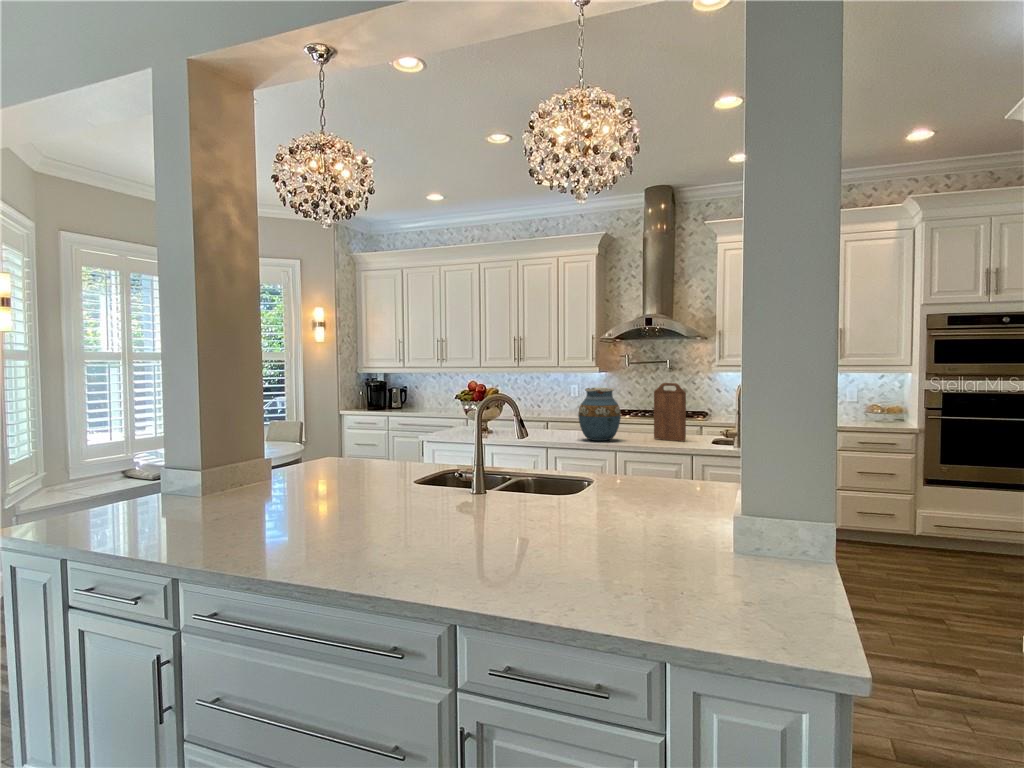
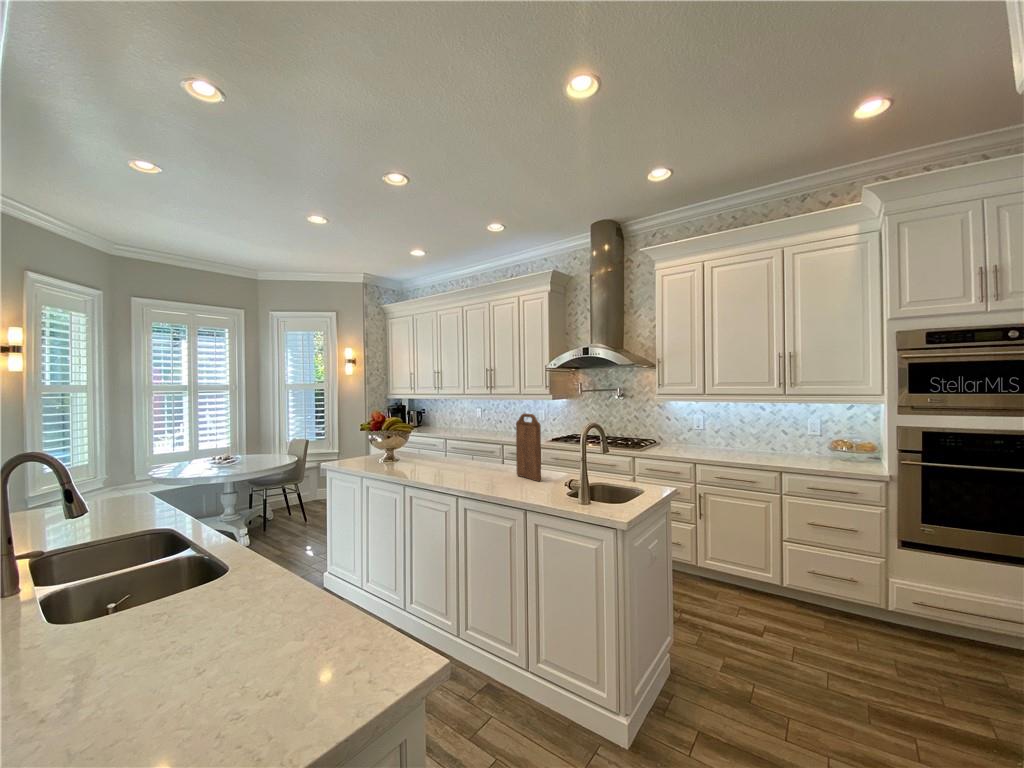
vase: present [578,388,621,441] -> none [435,417,480,475]

